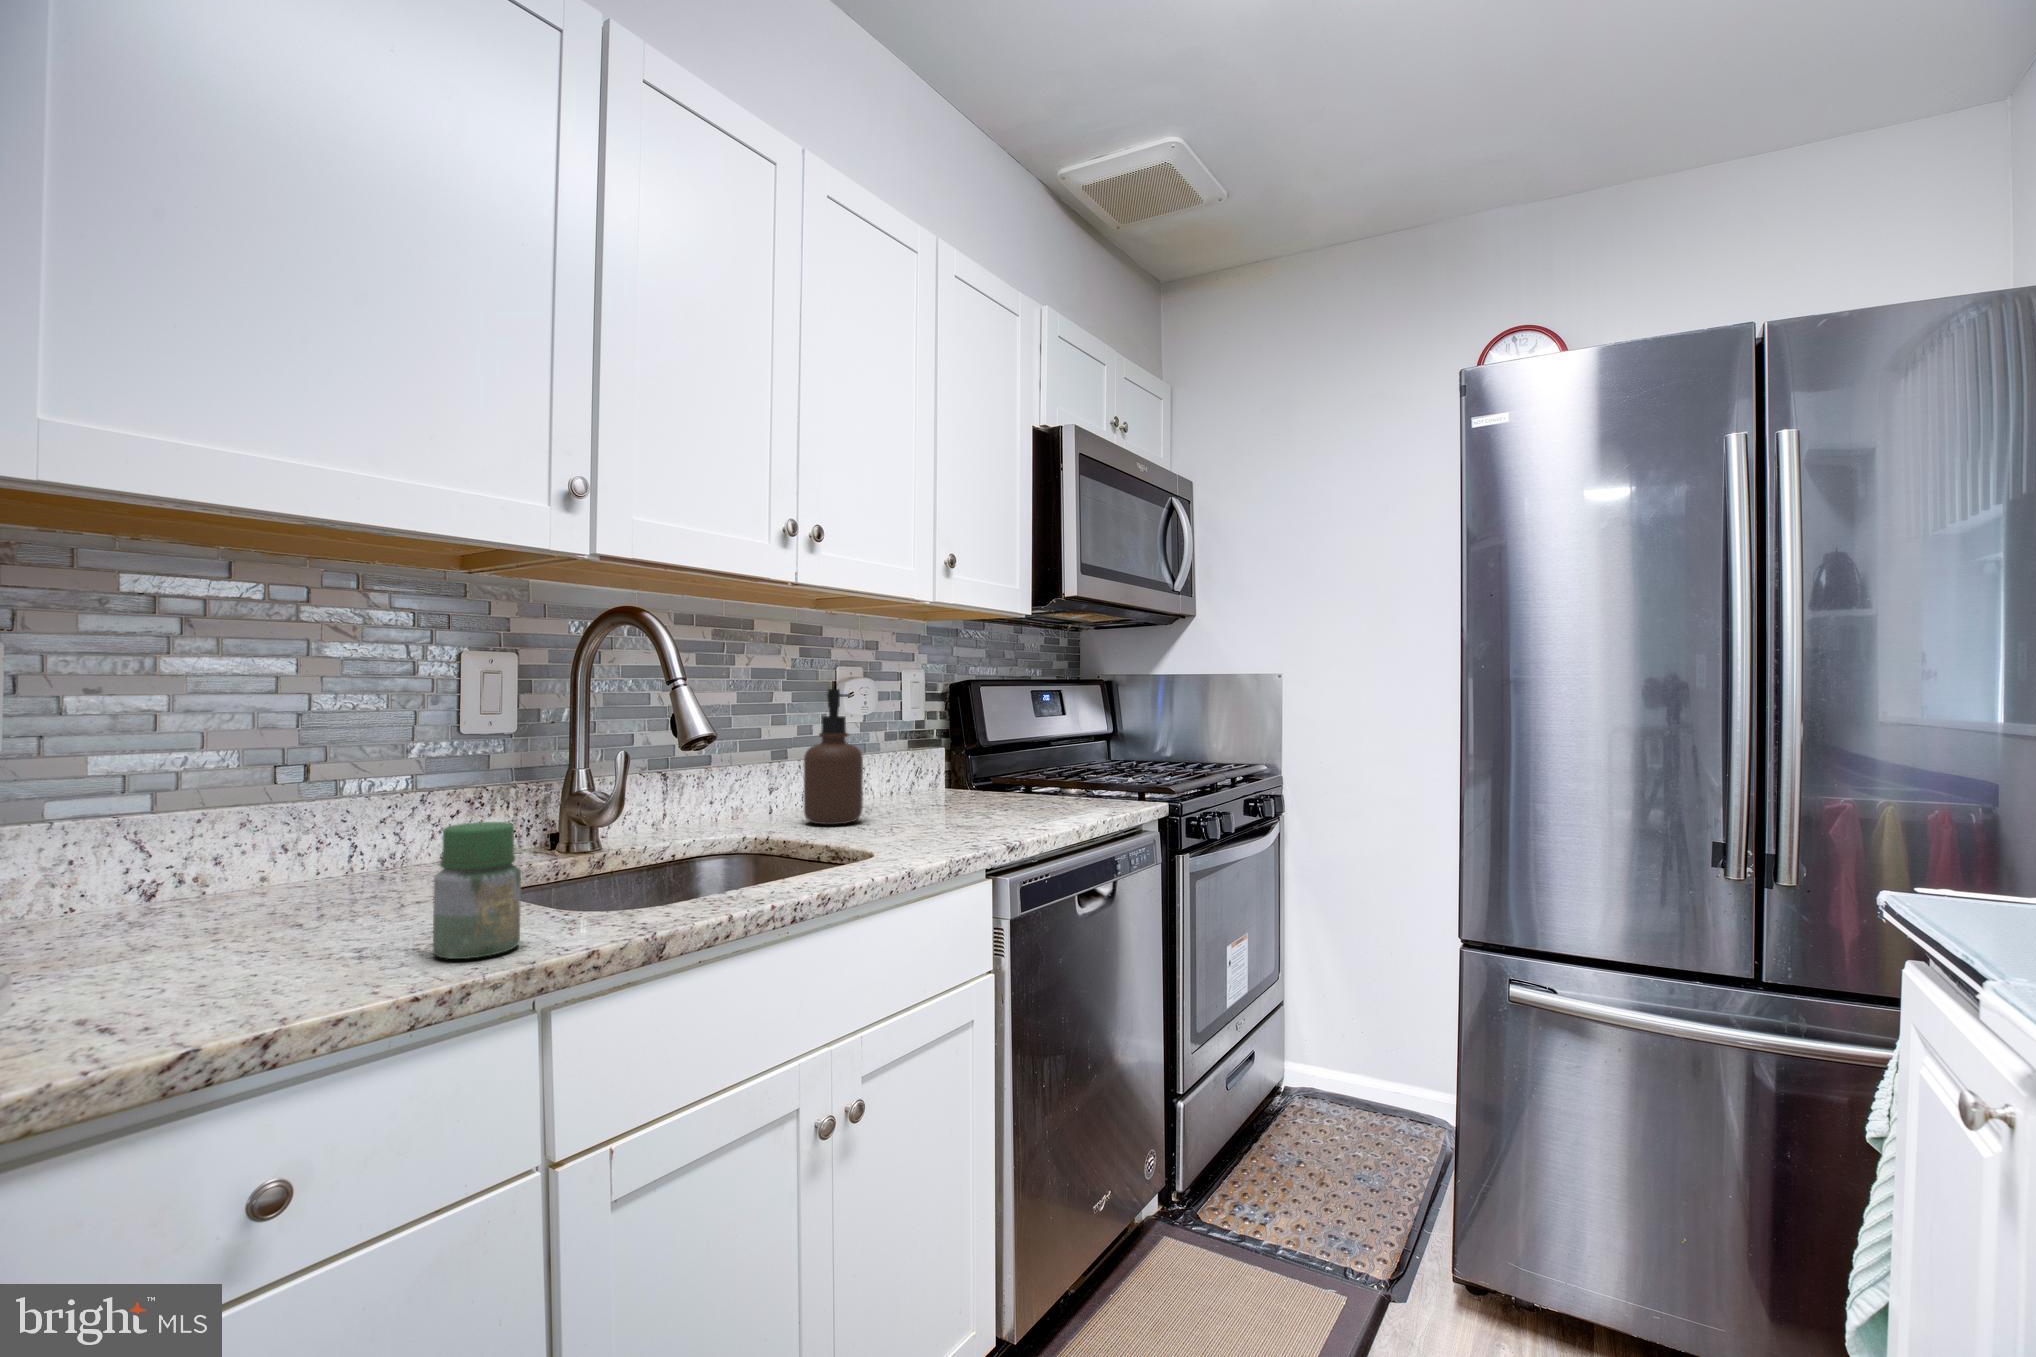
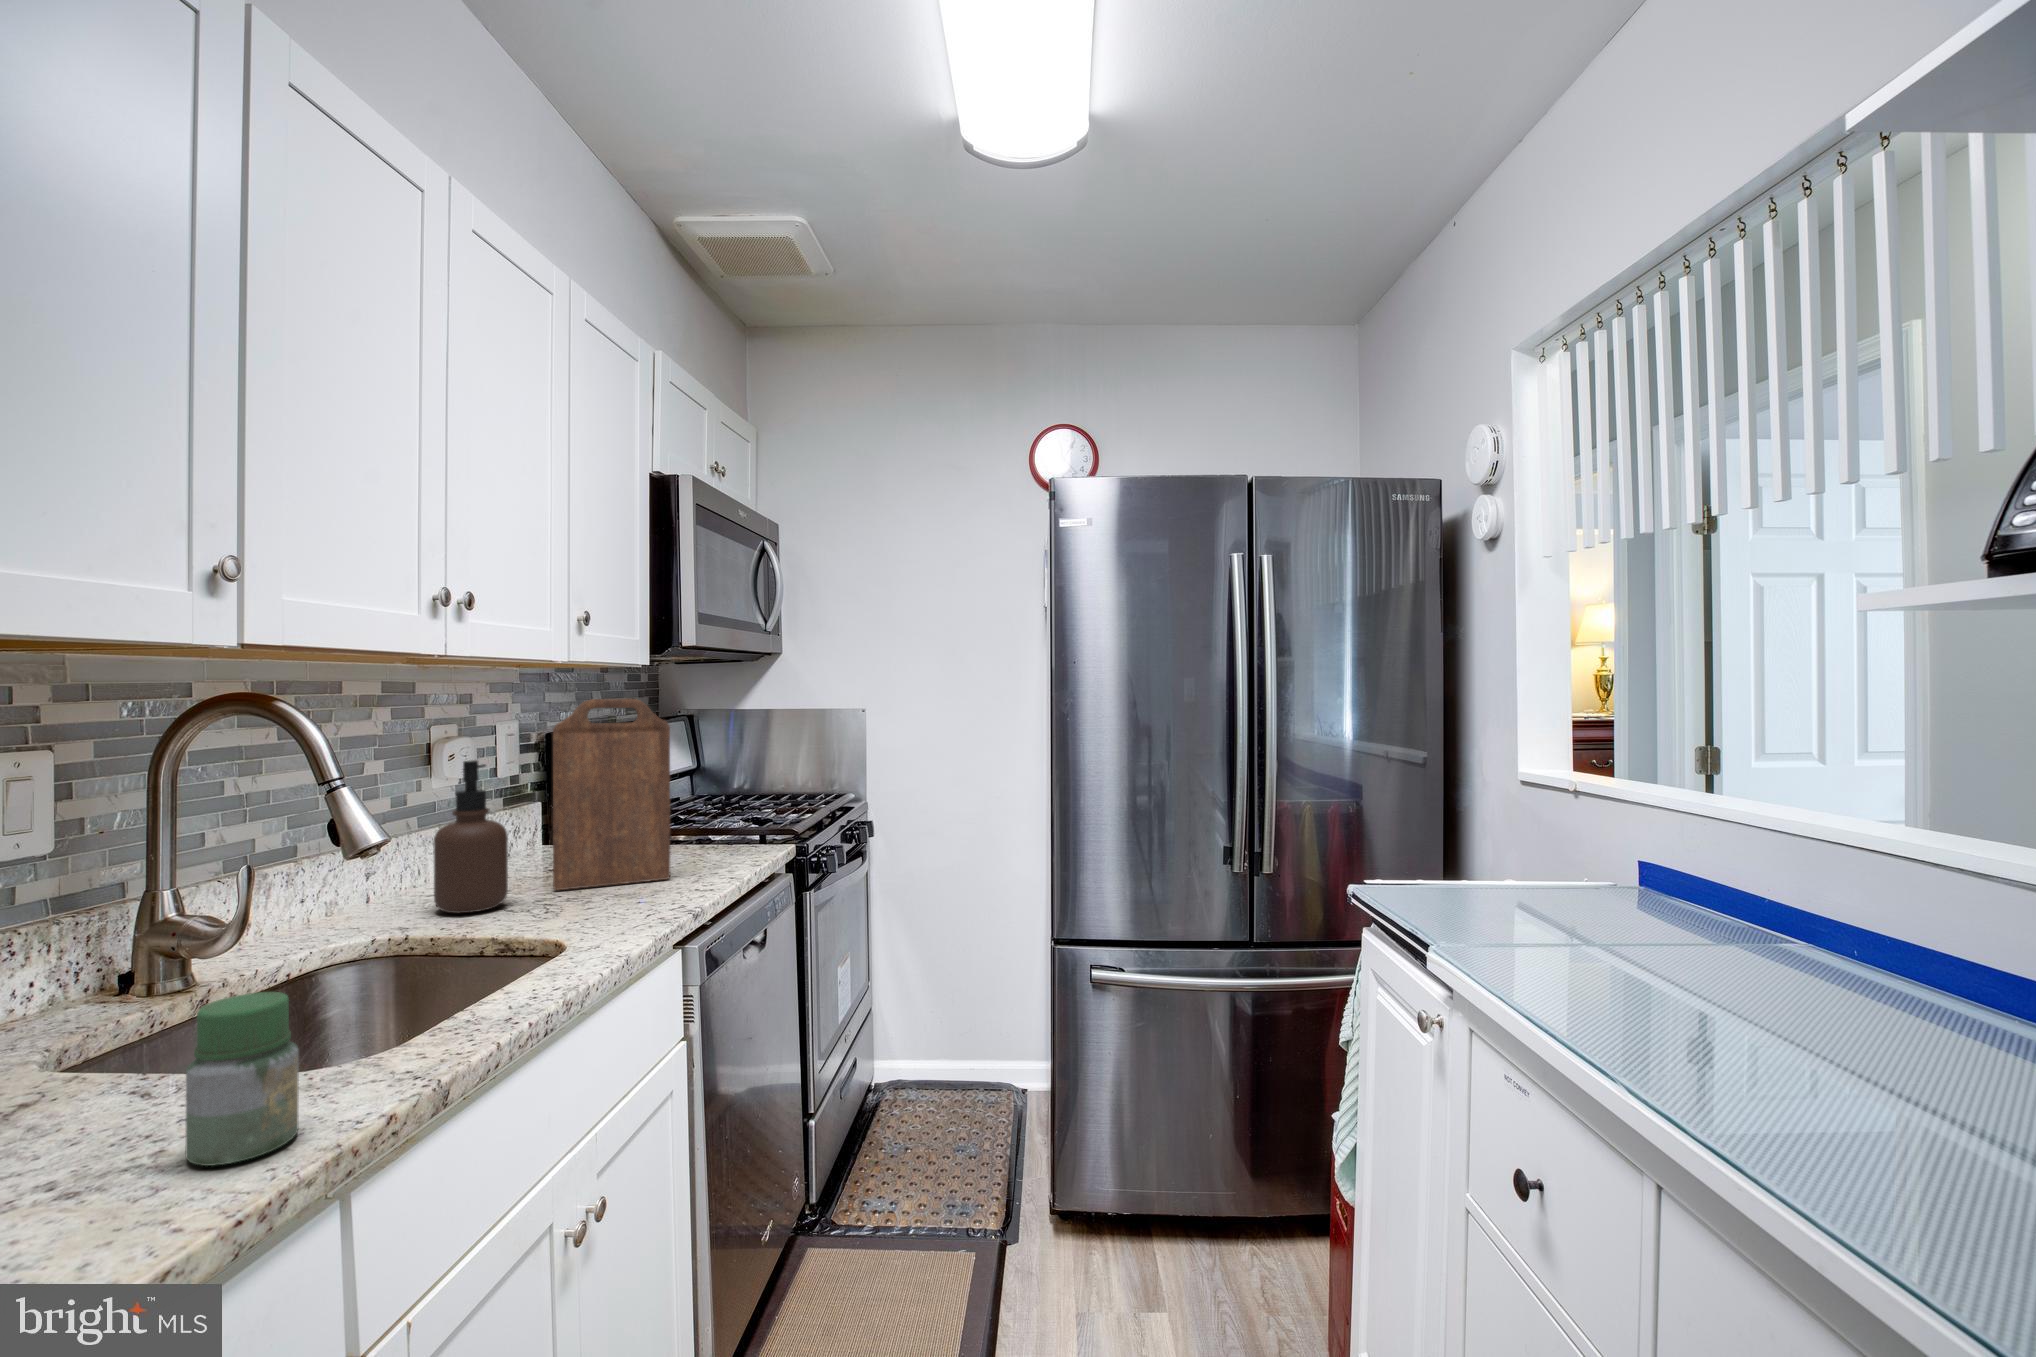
cutting board: none [907,638,1012,817] -> present [553,699,670,890]

